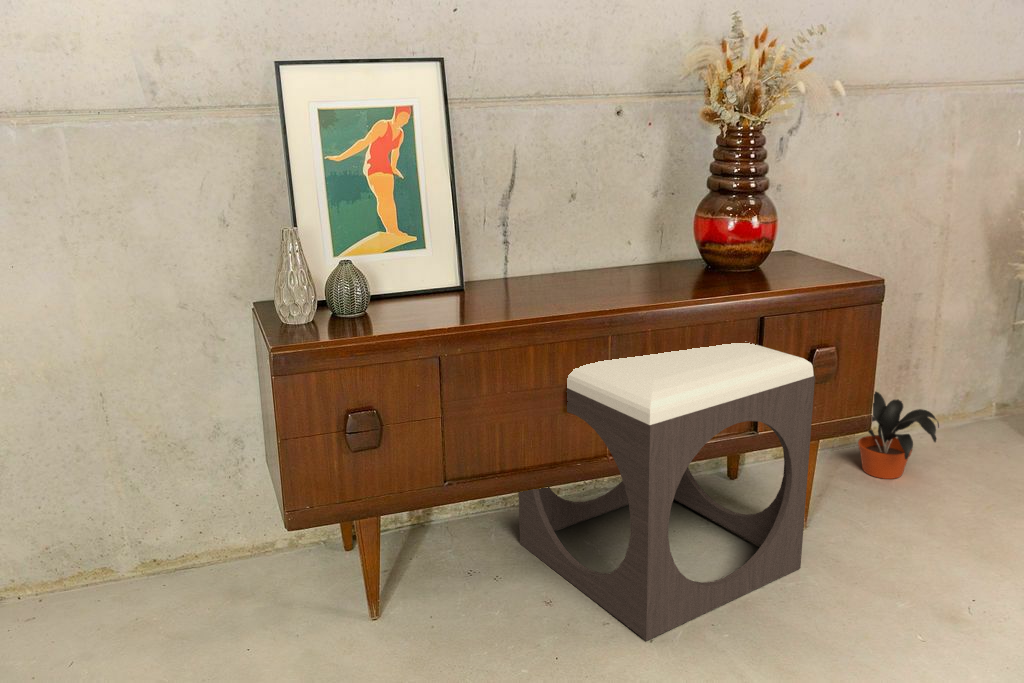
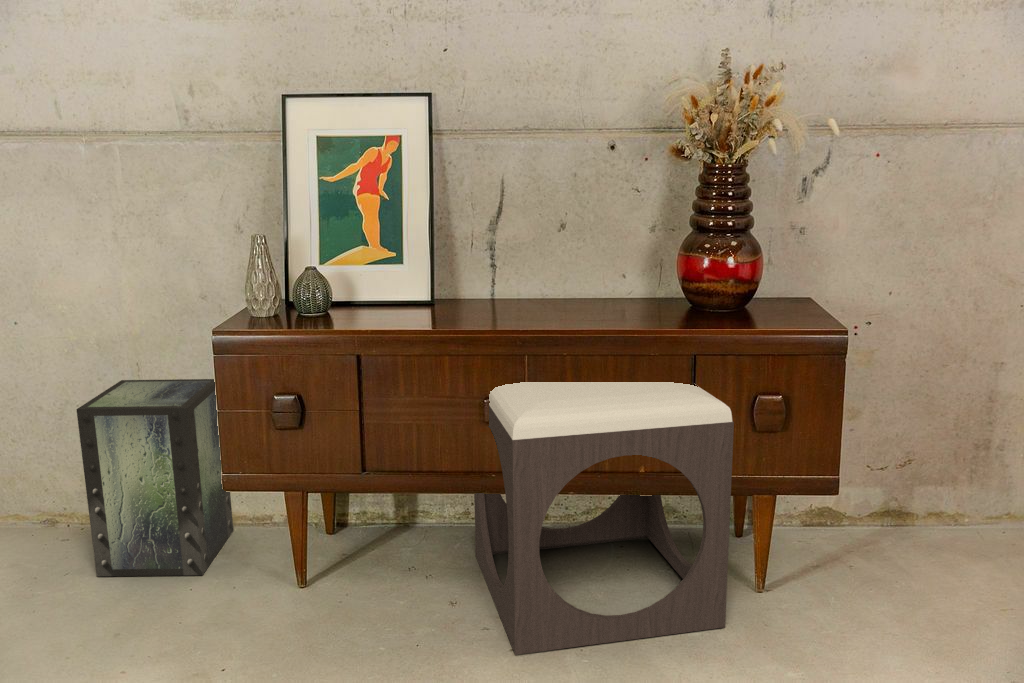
potted plant: present [858,392,939,479] -> none [858,466,981,567]
storage box: none [67,399,240,658] -> present [77,379,233,576]

